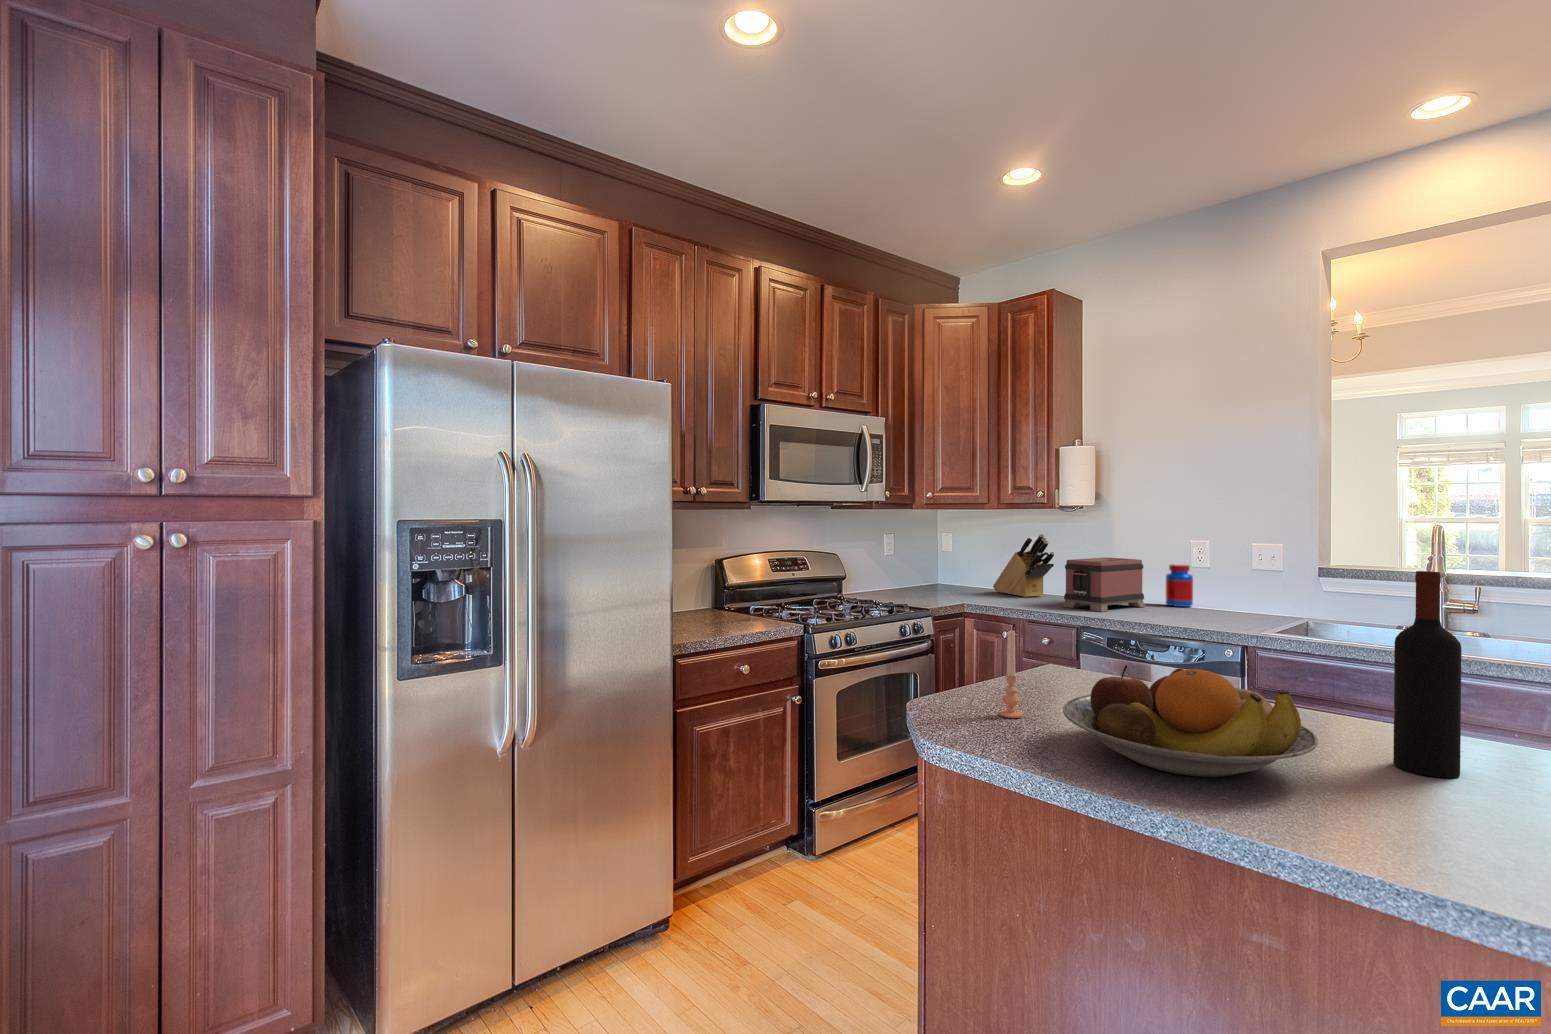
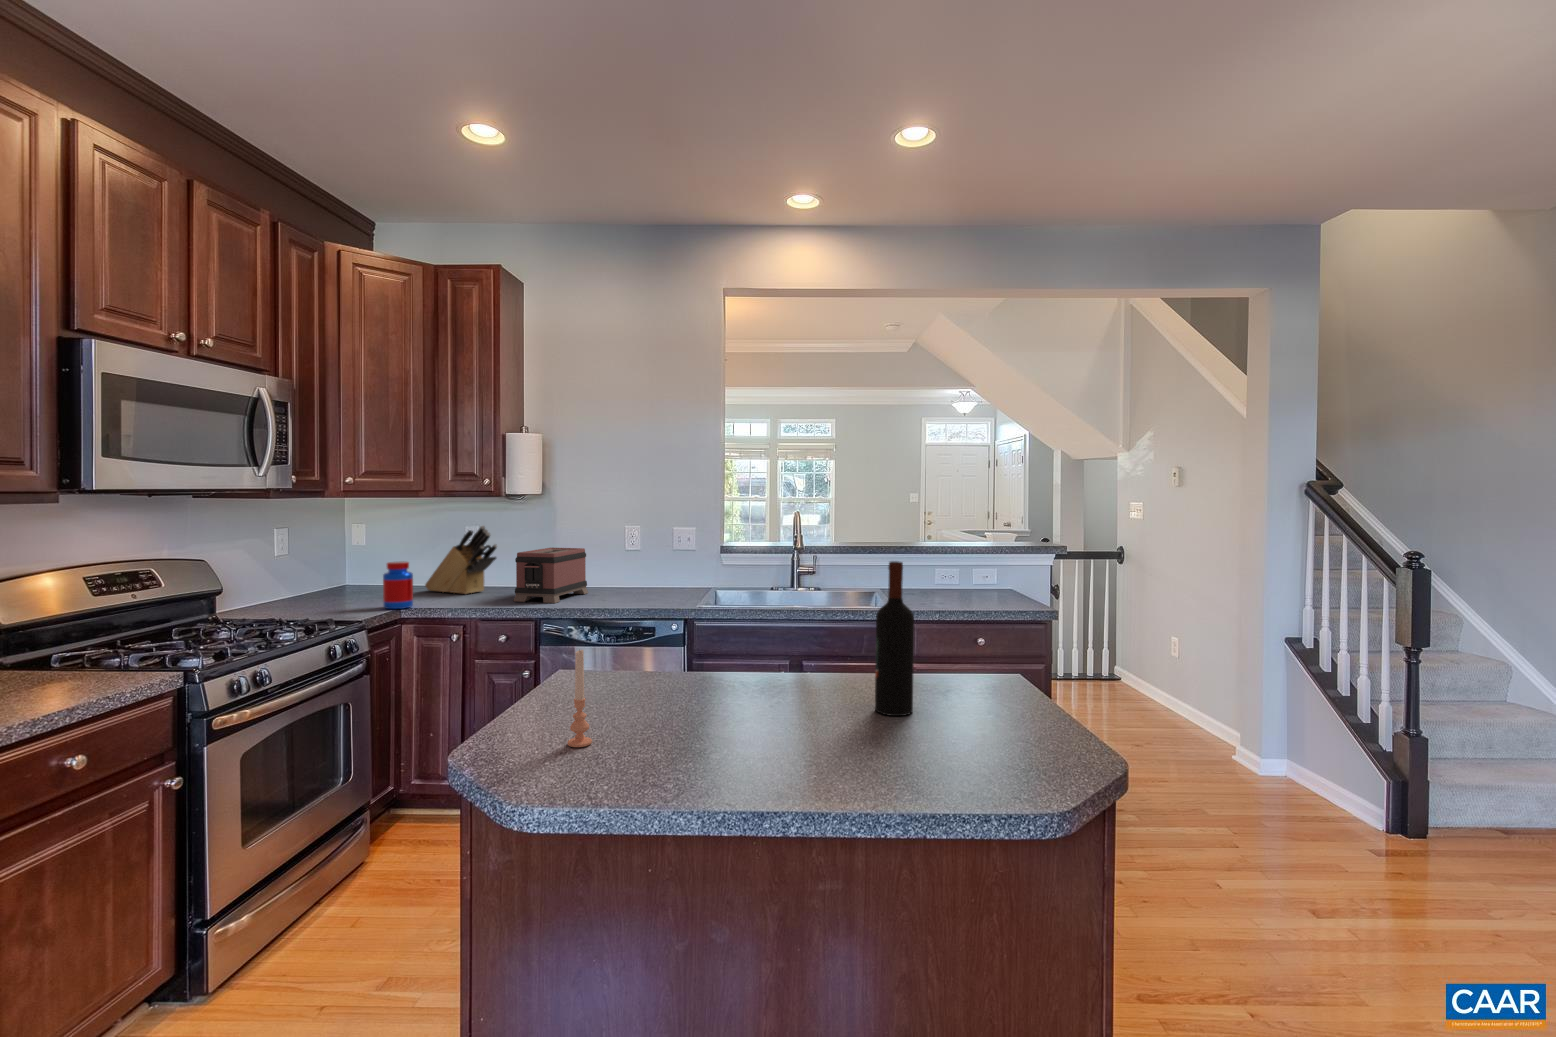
jar: present [1166,564,1193,607] -> present [383,561,413,609]
fruit bowl: present [1063,665,1318,777] -> none [653,663,859,766]

